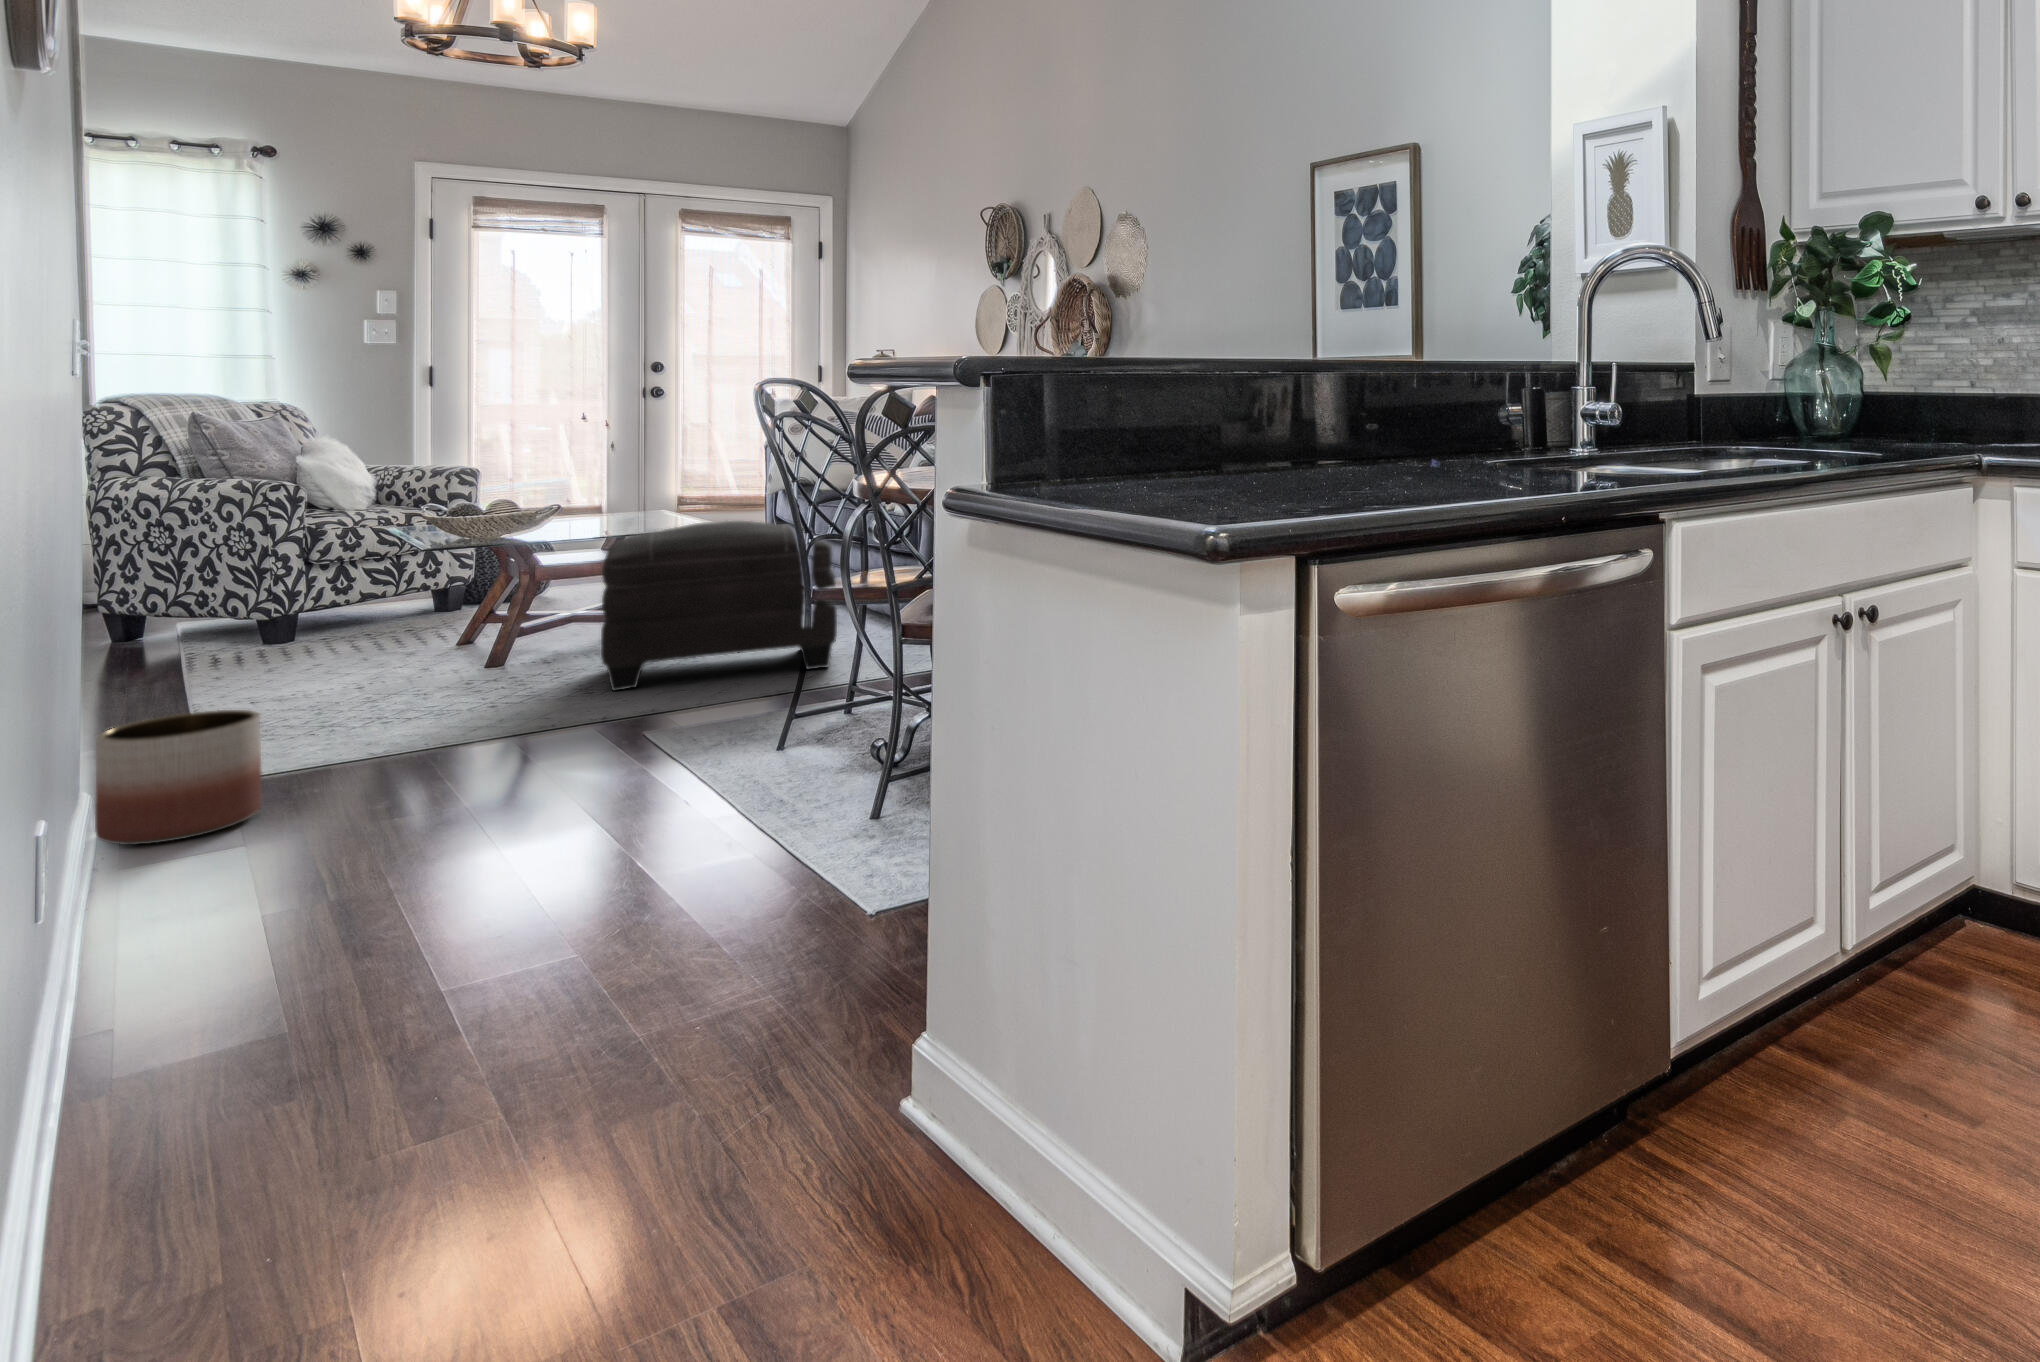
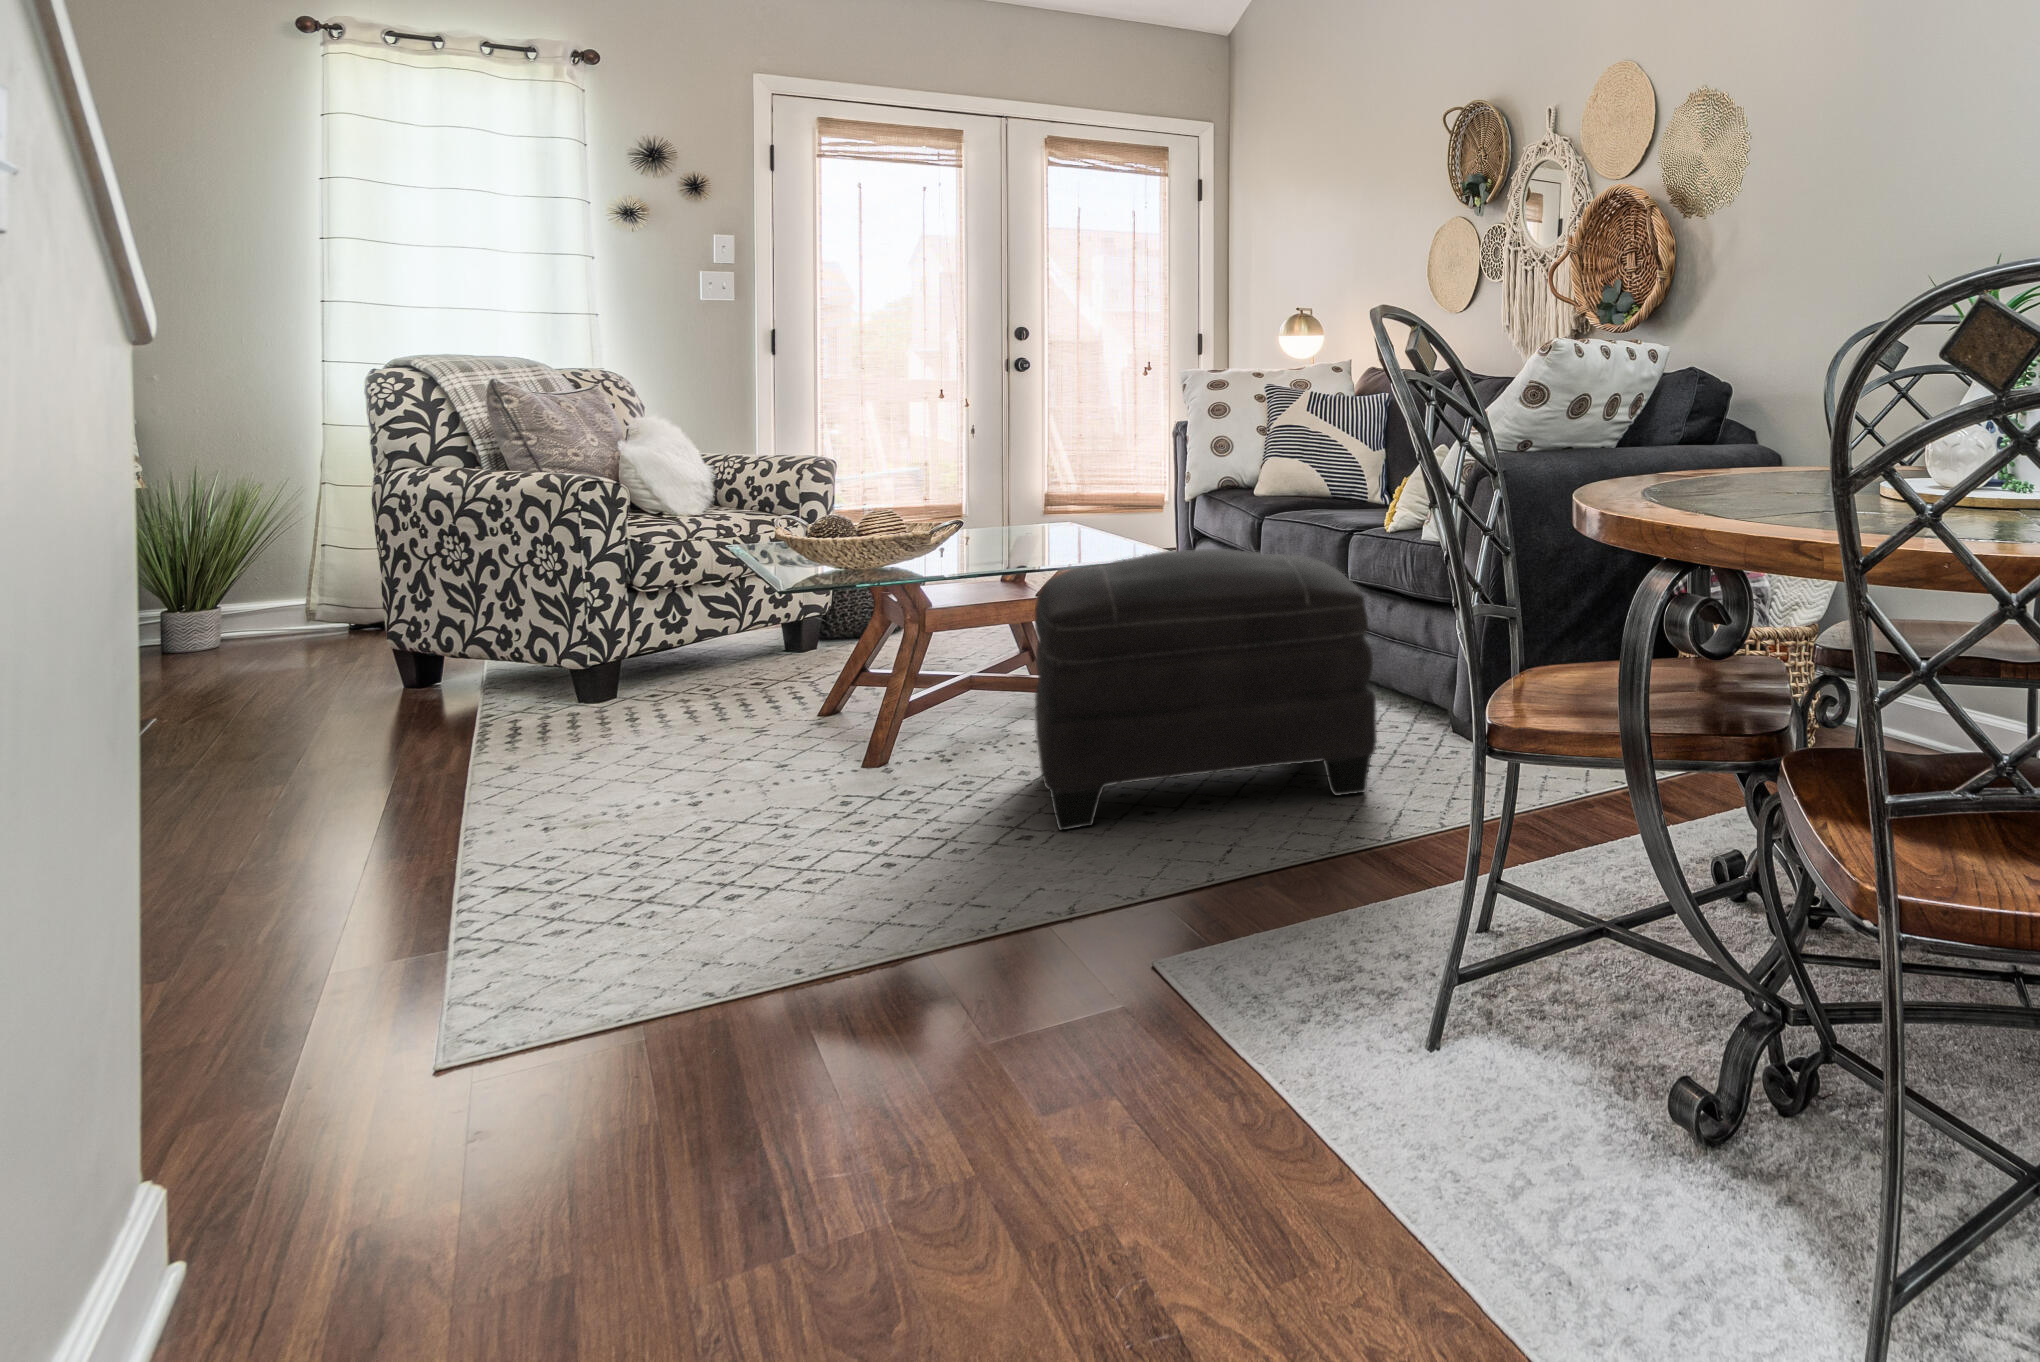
planter: present [95,710,262,845] -> none [193,958,518,1300]

